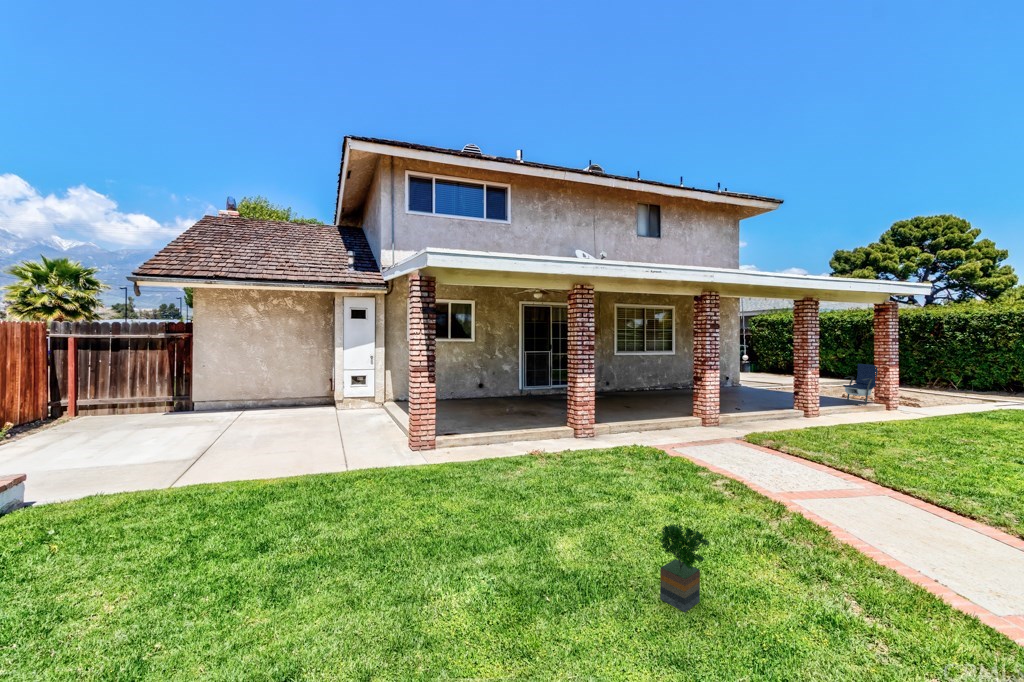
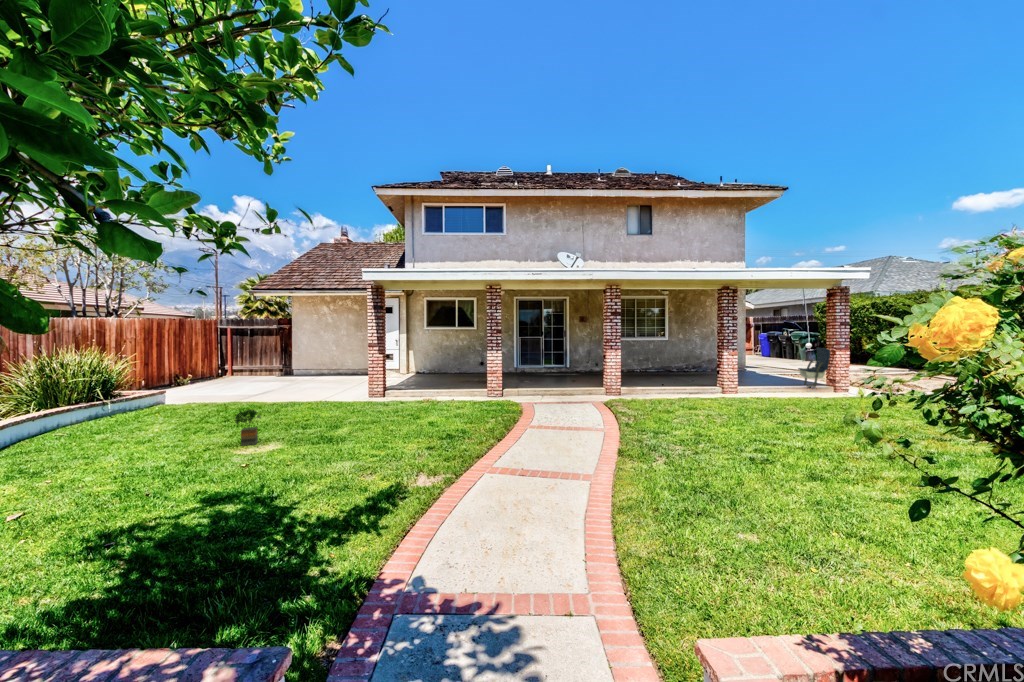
potted tree: present [660,524,710,612] -> present [235,409,261,446]

